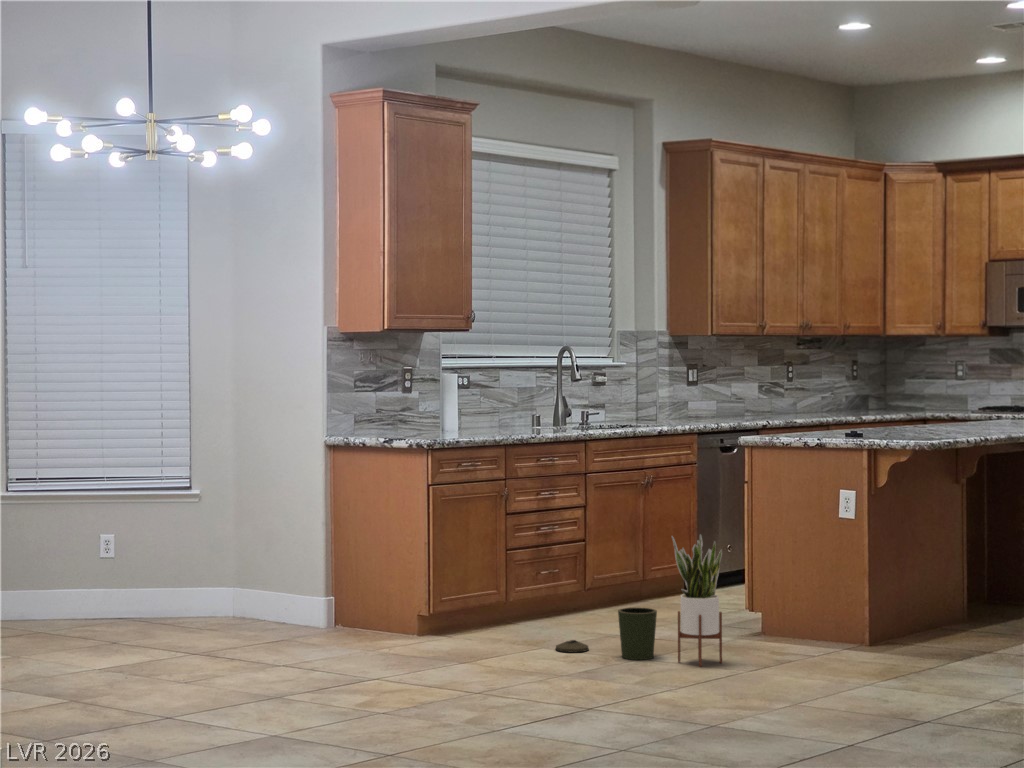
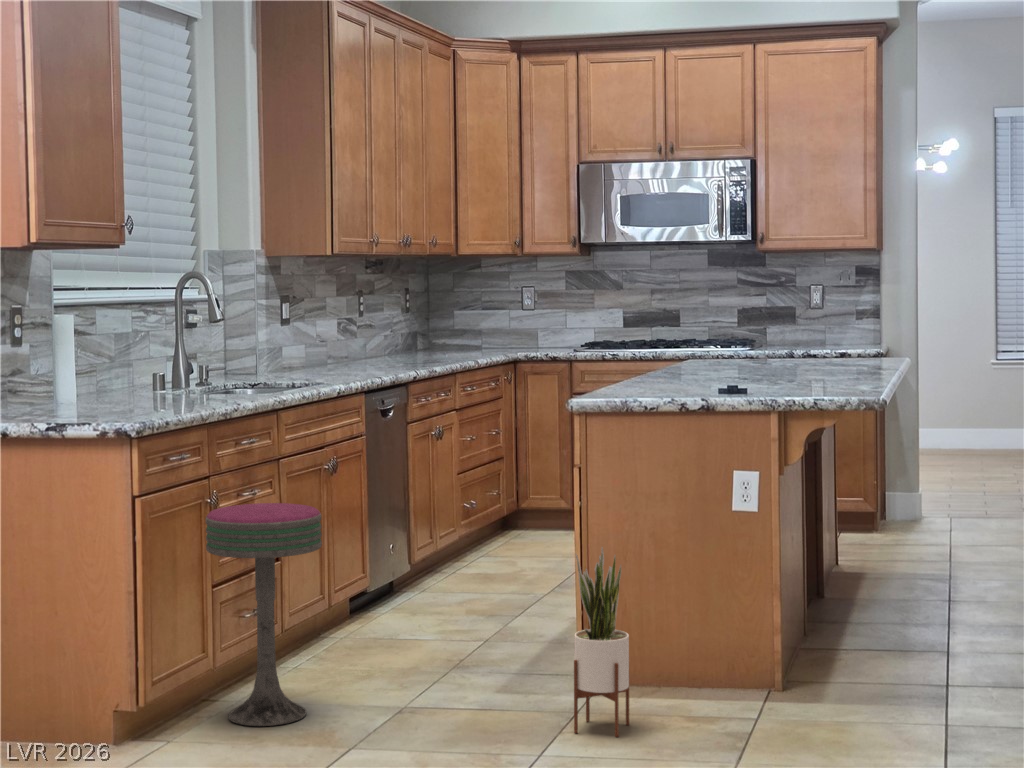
bar stool: none [481,497,555,639] -> present [206,503,322,726]
trash can: present [556,608,657,660] -> none [368,658,533,740]

